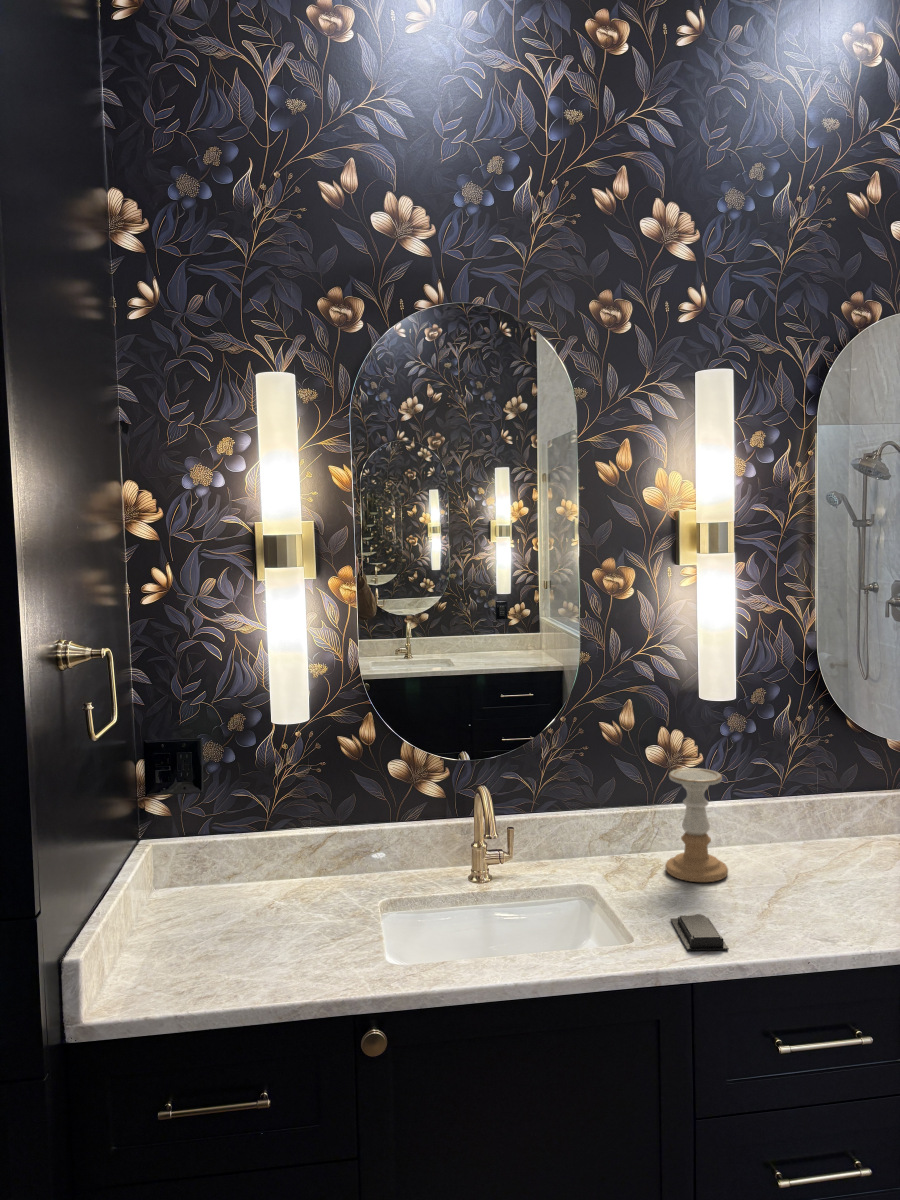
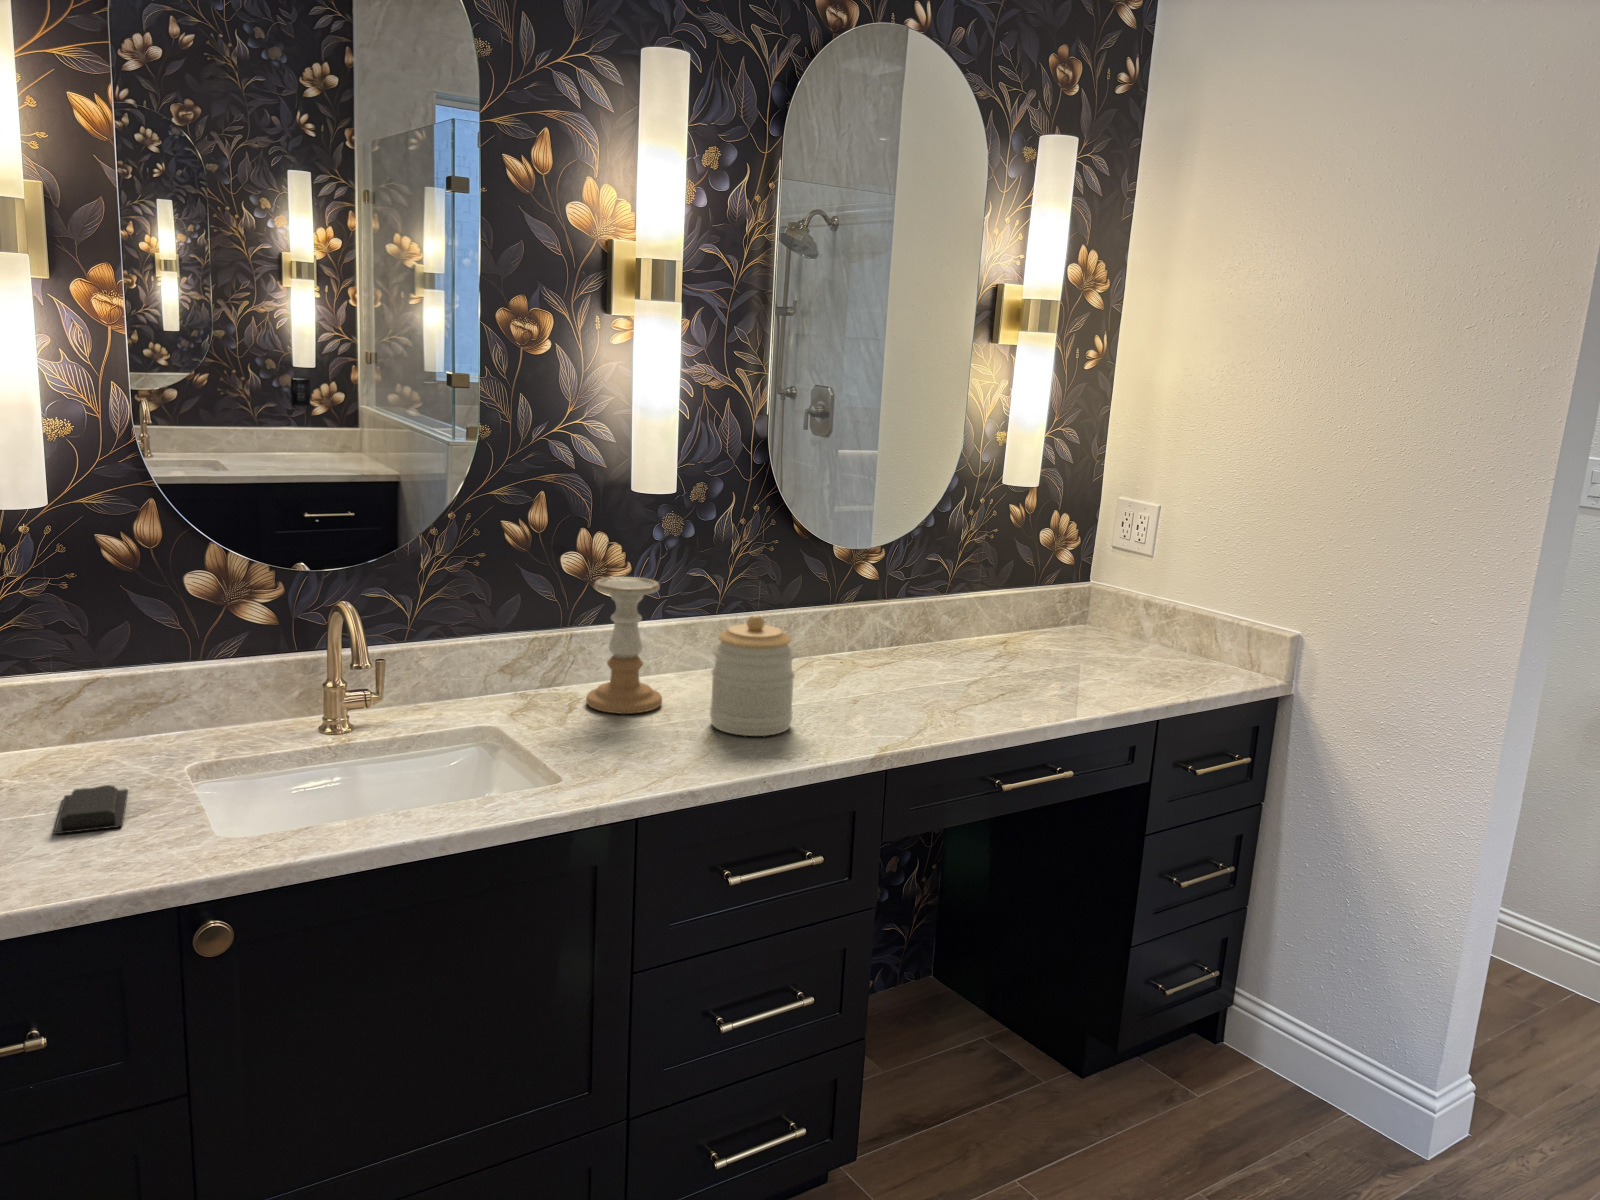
jar: none [766,808,842,916] -> present [710,615,796,736]
soap bar: present [670,914,729,950] -> present [54,785,128,834]

